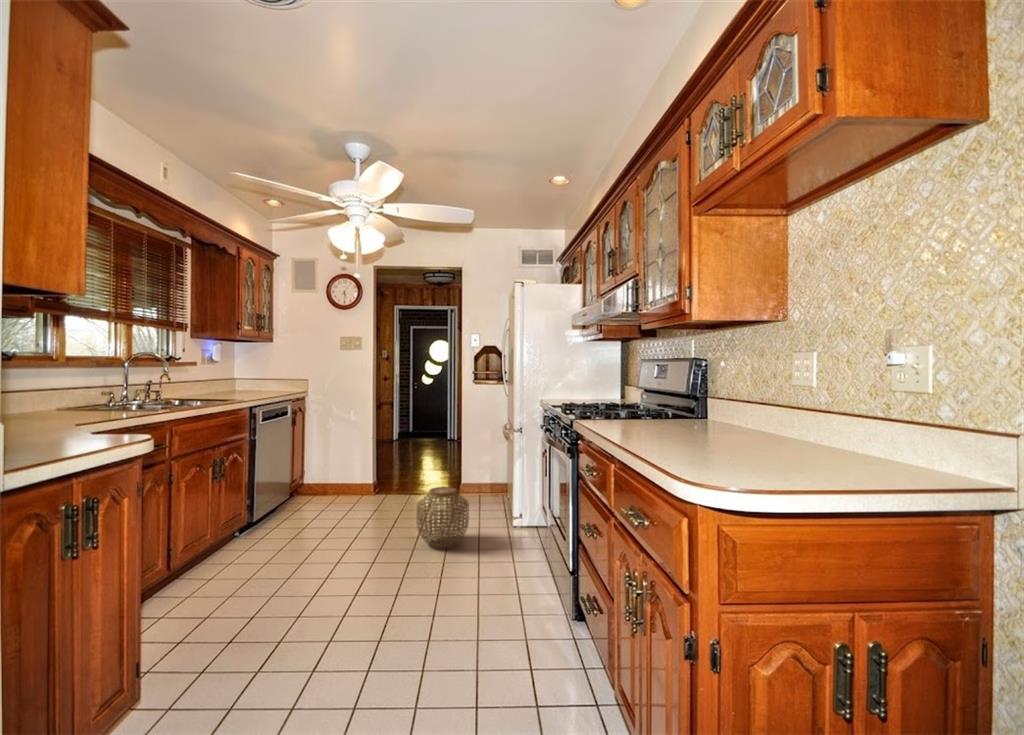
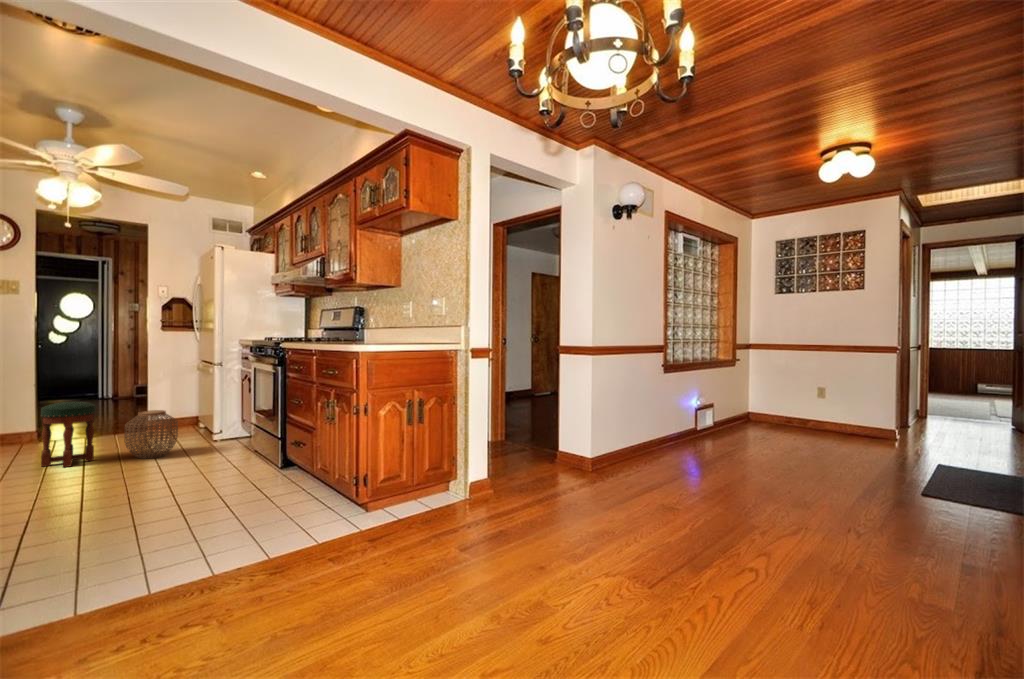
stool: none [348,470,394,546] -> present [41,402,96,467]

